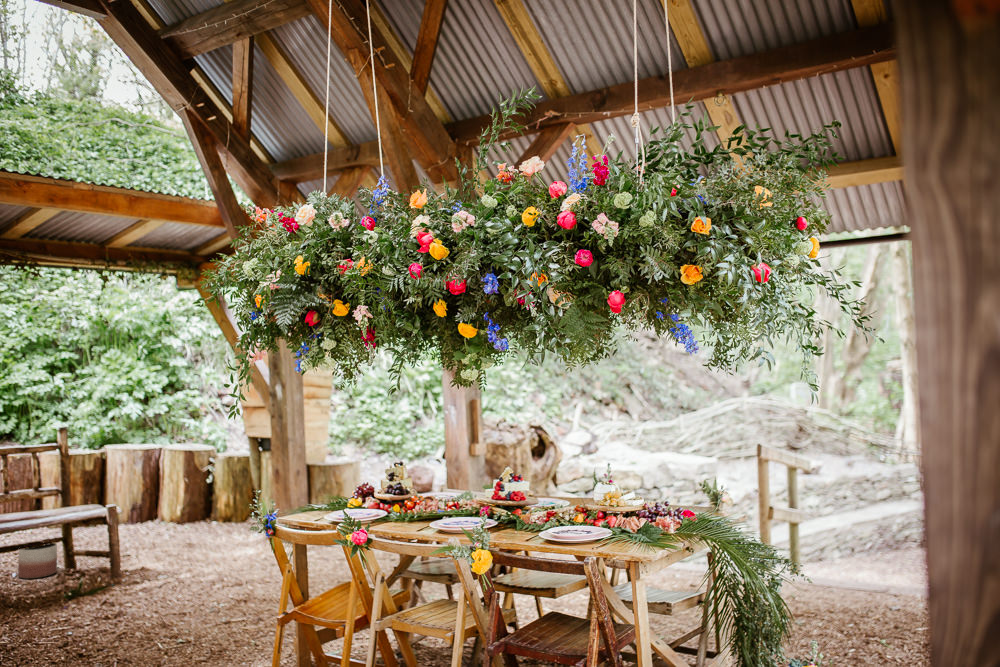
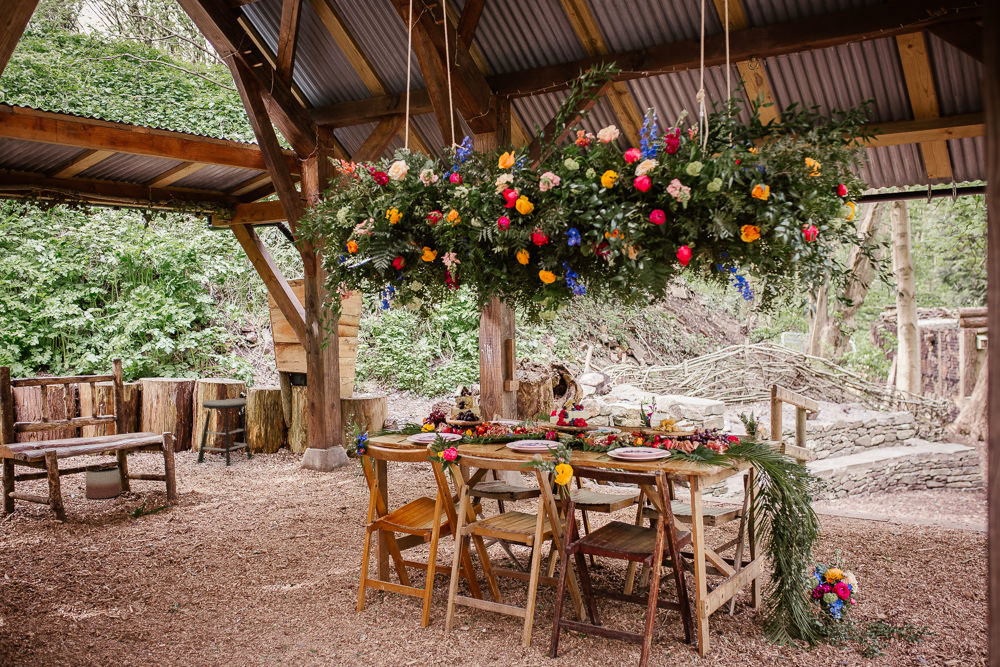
stool: none [156,464,215,536] -> present [197,397,252,465]

